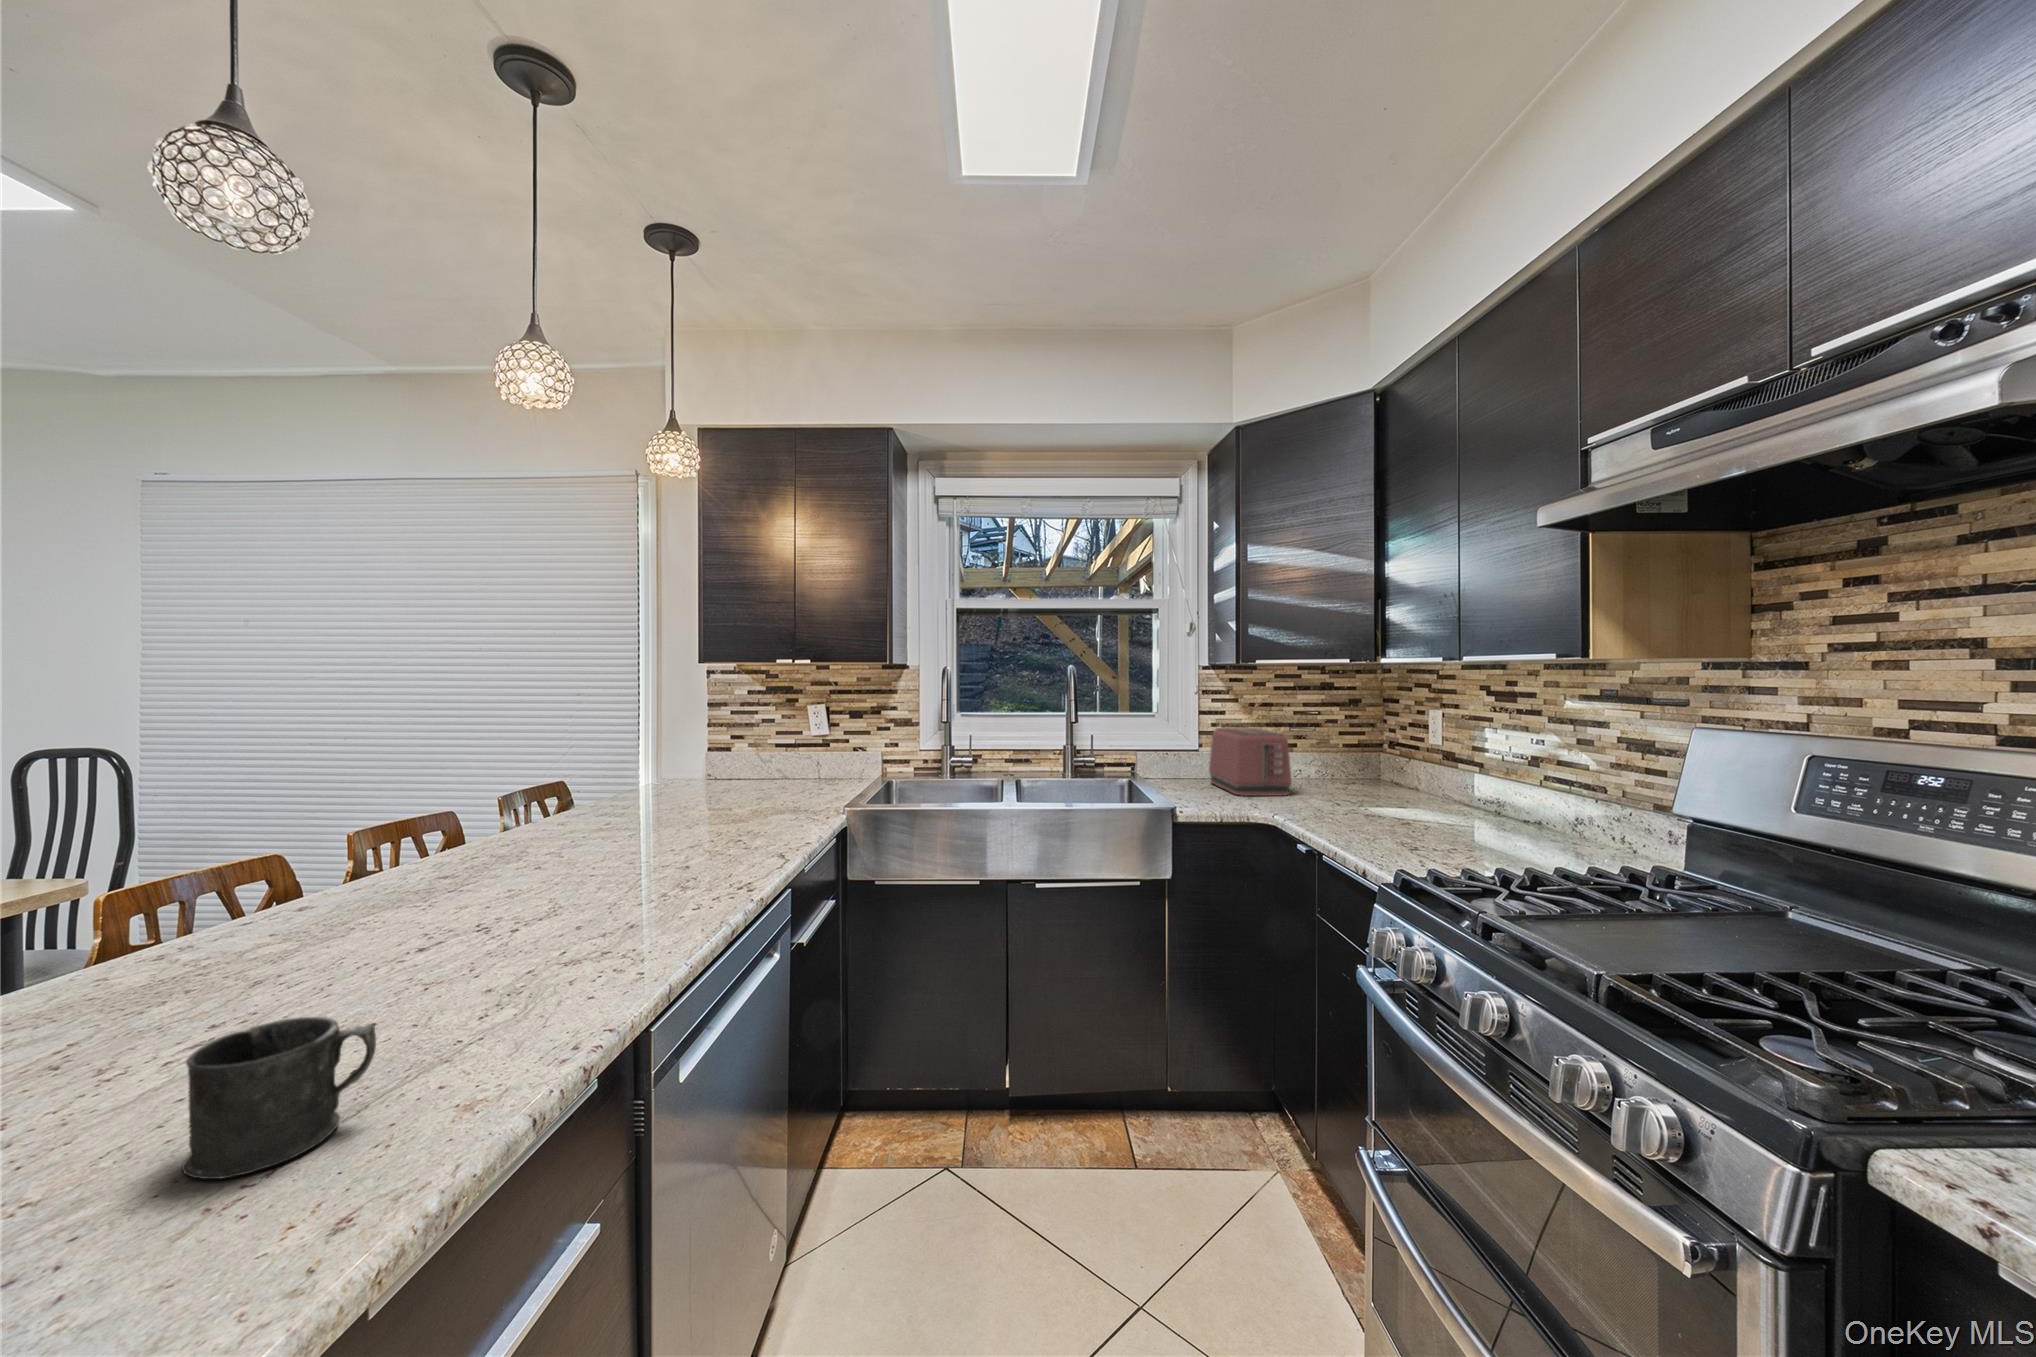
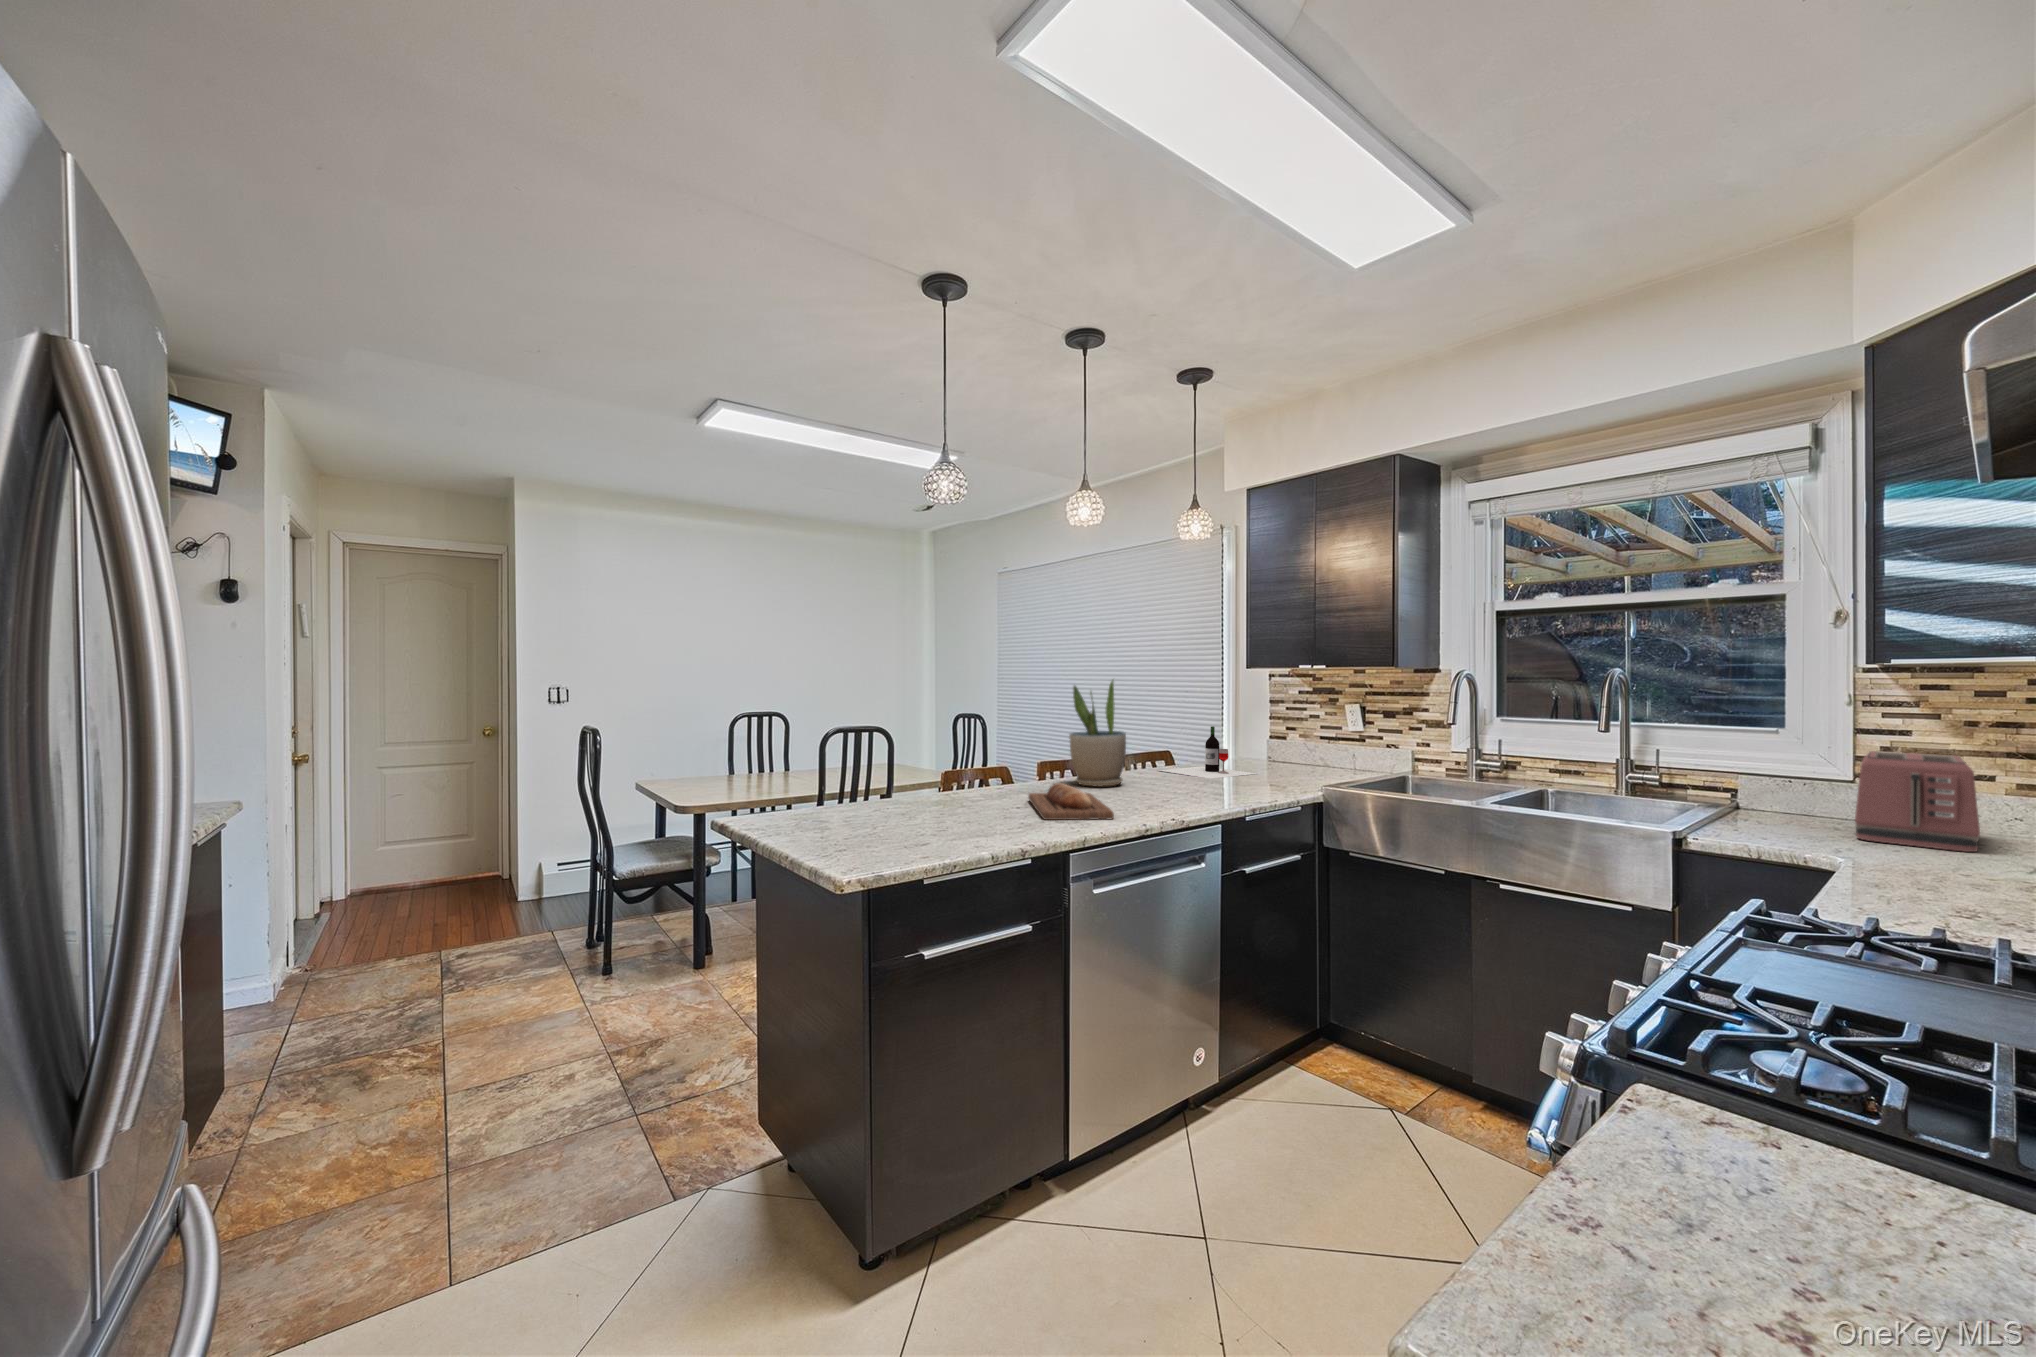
potted plant: none [462,679,576,867] -> present [1069,681,1126,786]
wine bottle: none [577,743,724,817] -> present [1159,726,1256,778]
bread loaf: none [436,879,675,966] -> present [1028,783,1114,820]
mug: present [182,1017,376,1179] -> none [896,797,945,841]

